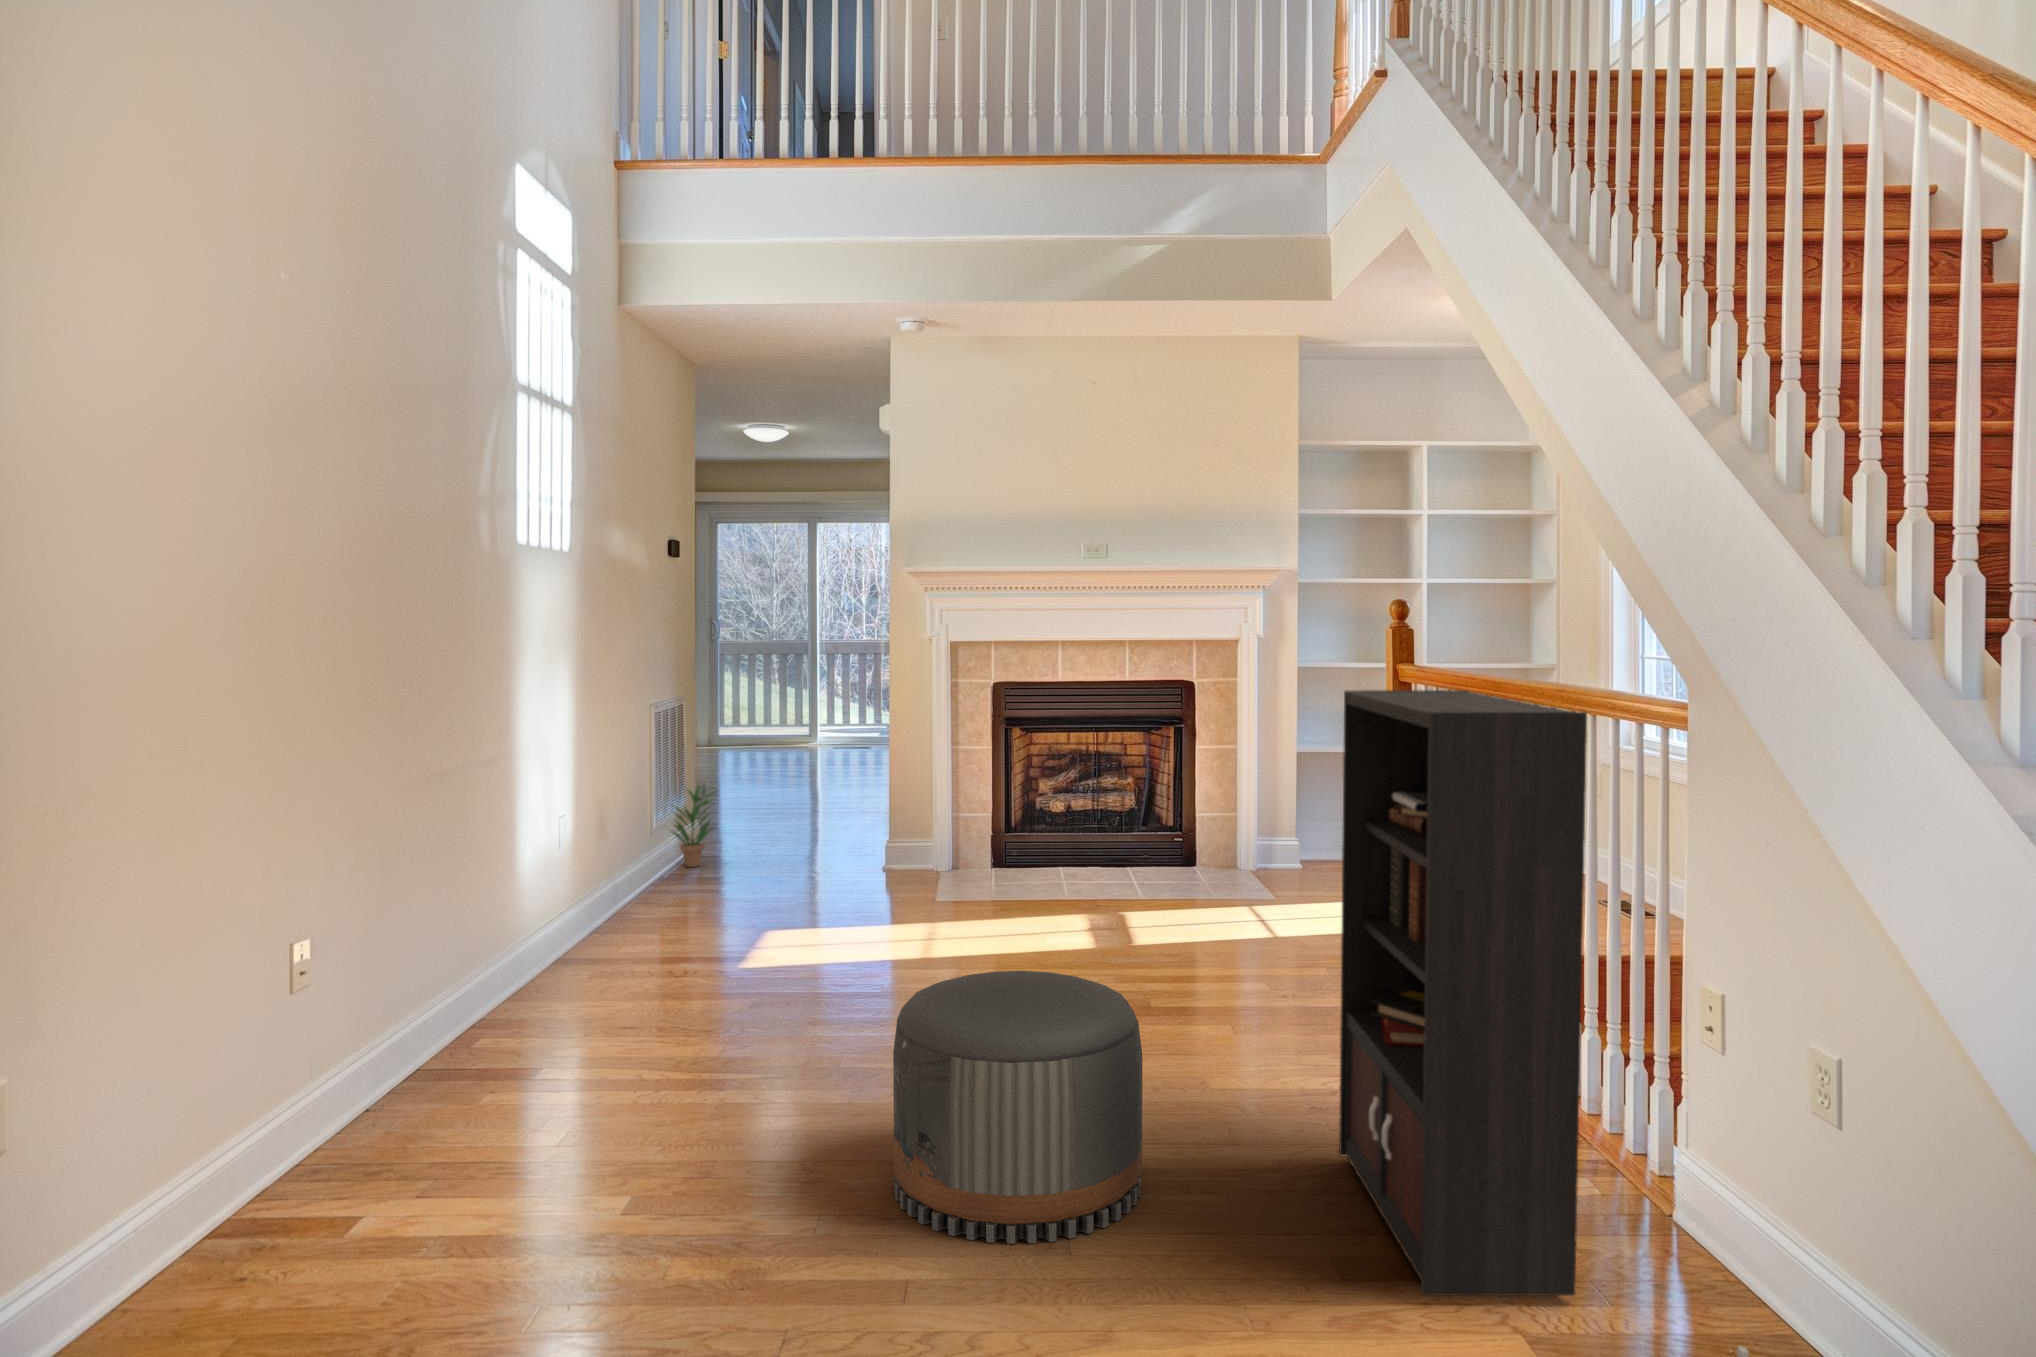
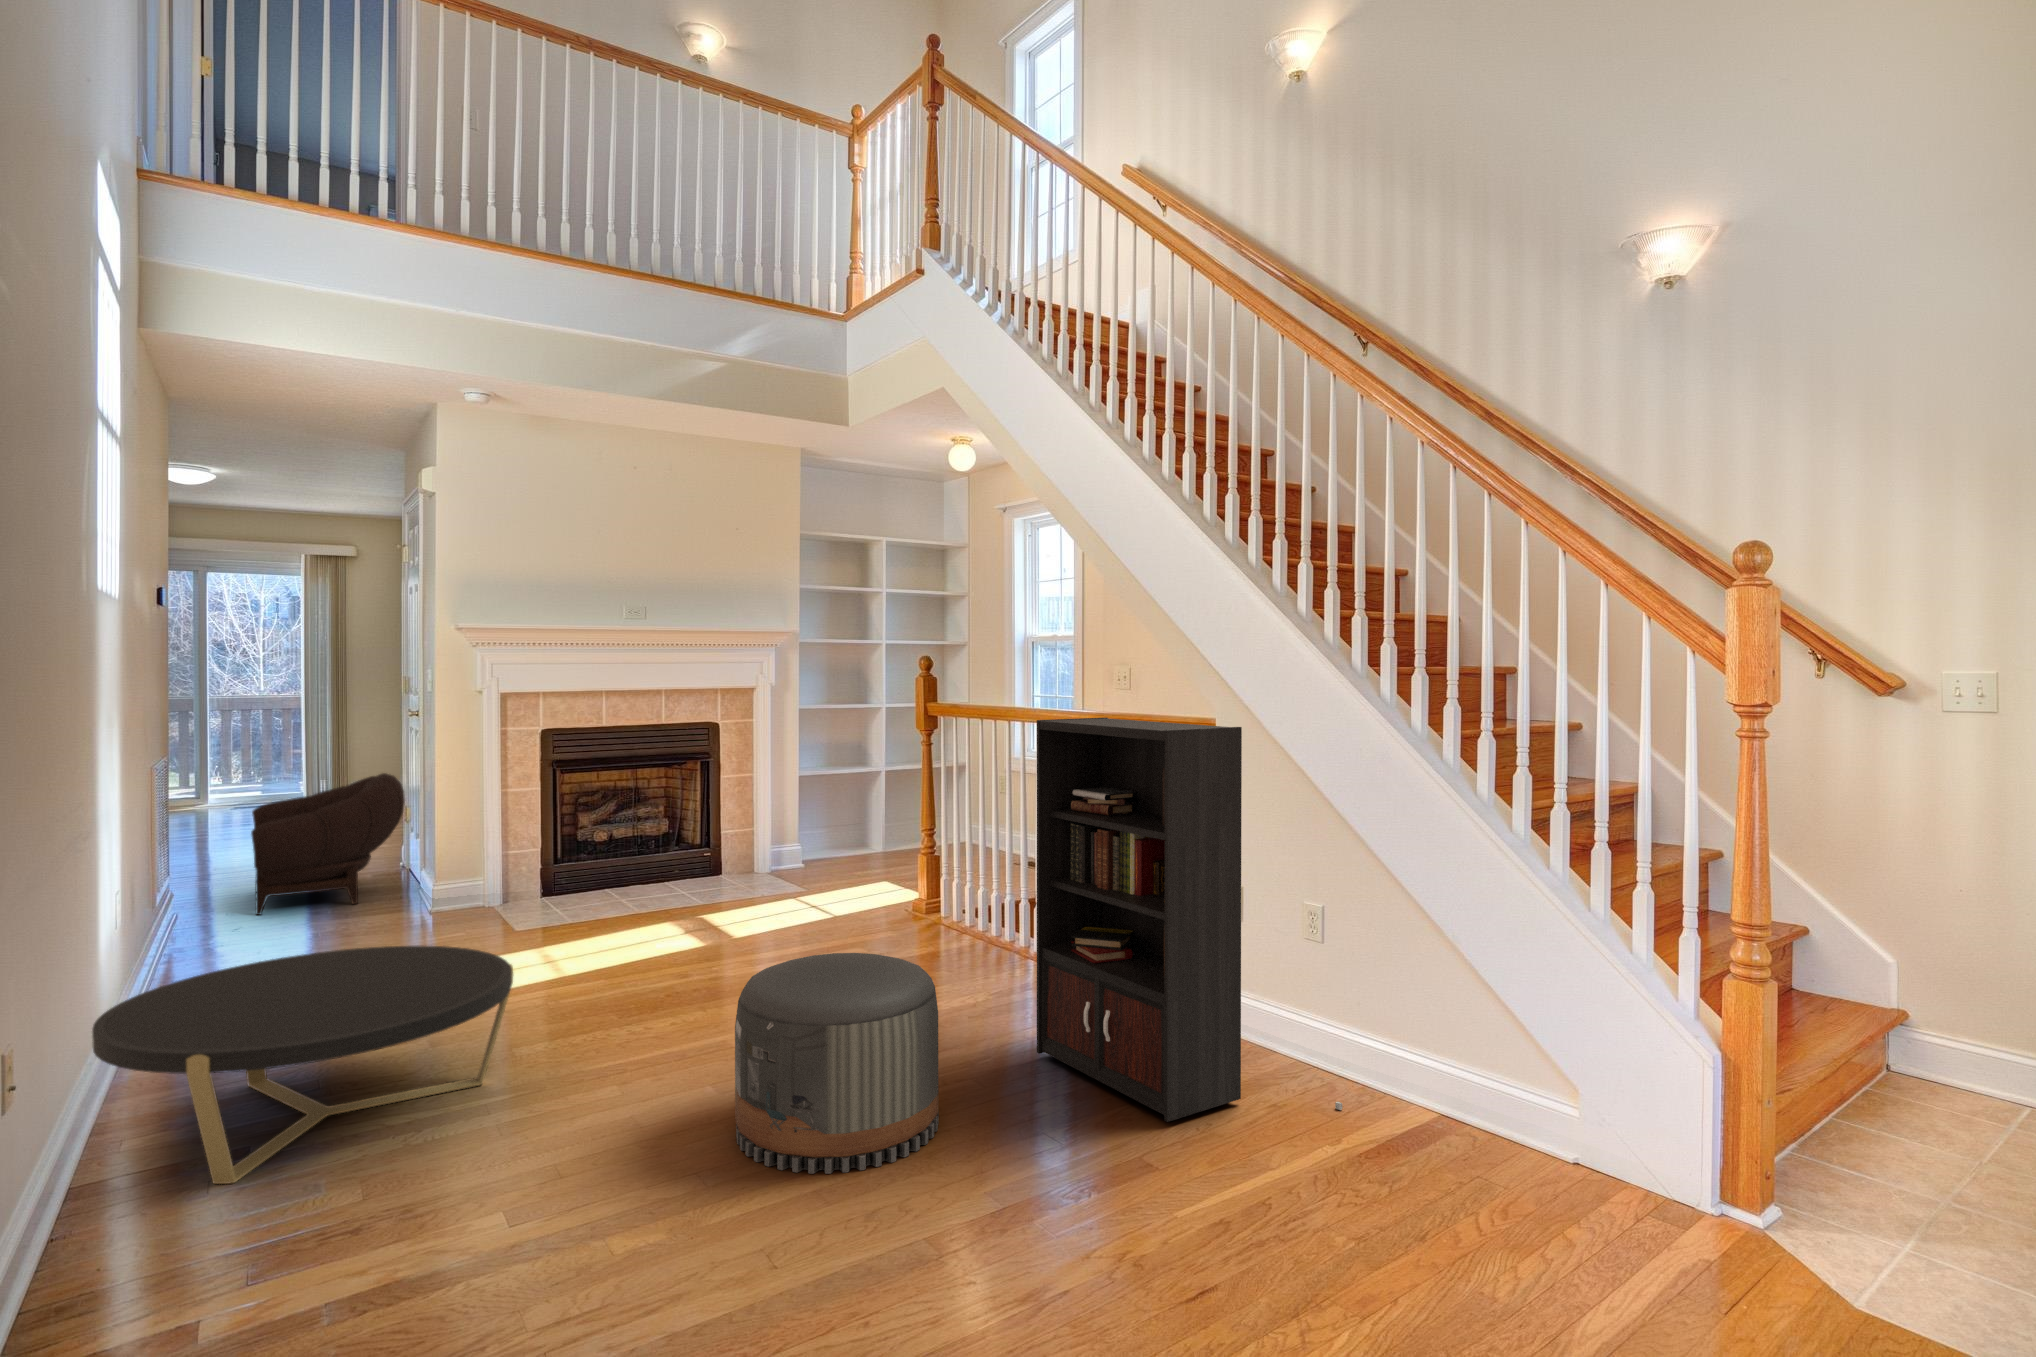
armchair: none [738,724,884,855] -> present [251,773,405,915]
potted plant: present [673,783,714,867] -> none [170,839,231,935]
coffee table: none [422,895,781,1098] -> present [92,946,513,1184]

